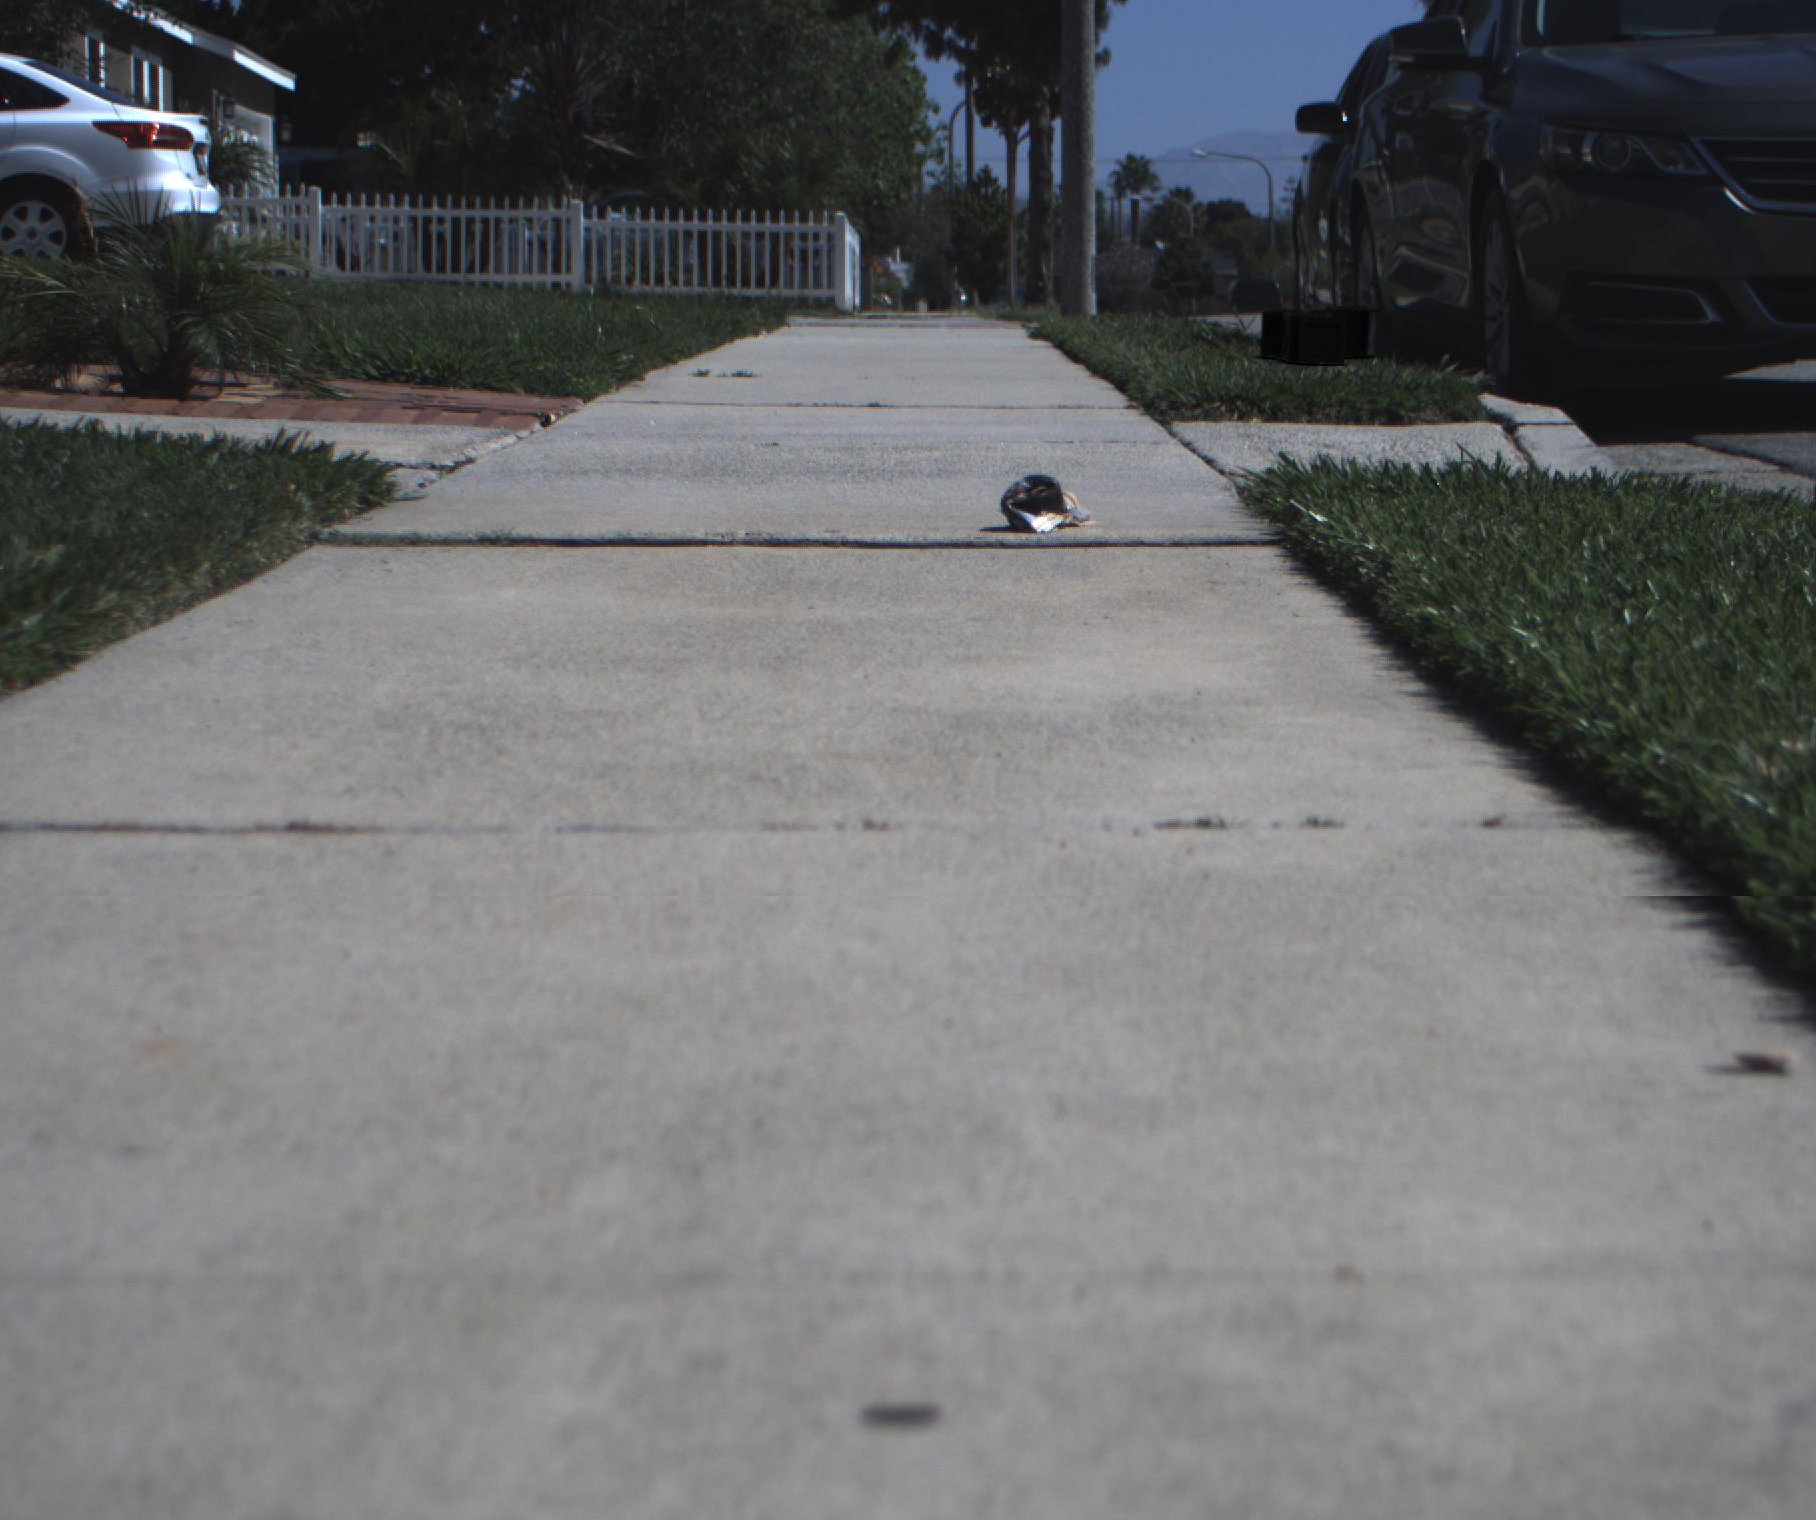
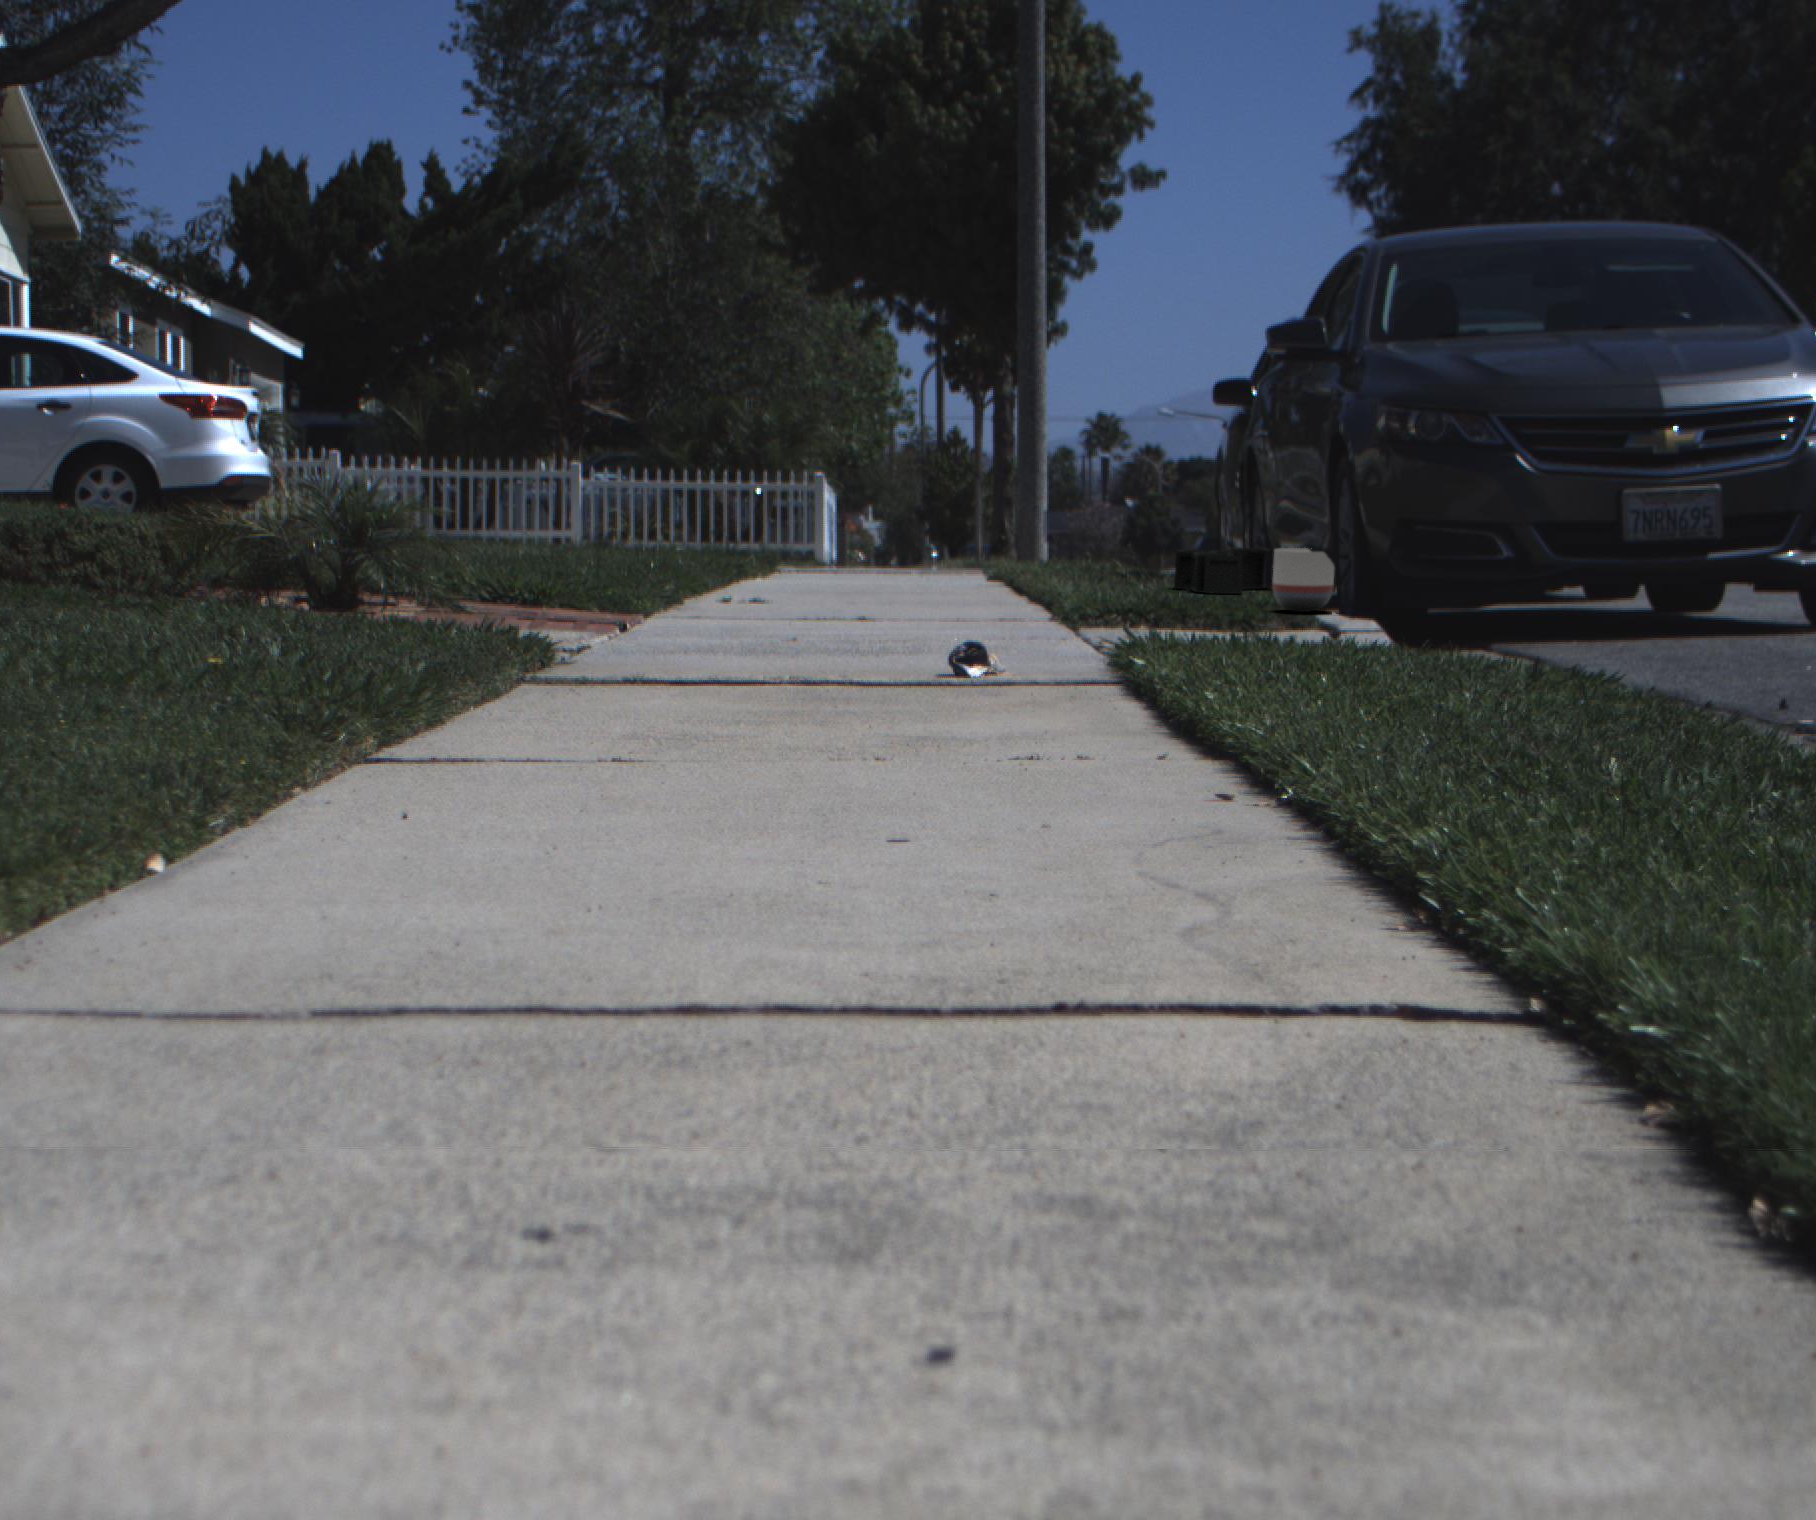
planter: none [1395,311,1474,393] -> present [1272,548,1335,612]

